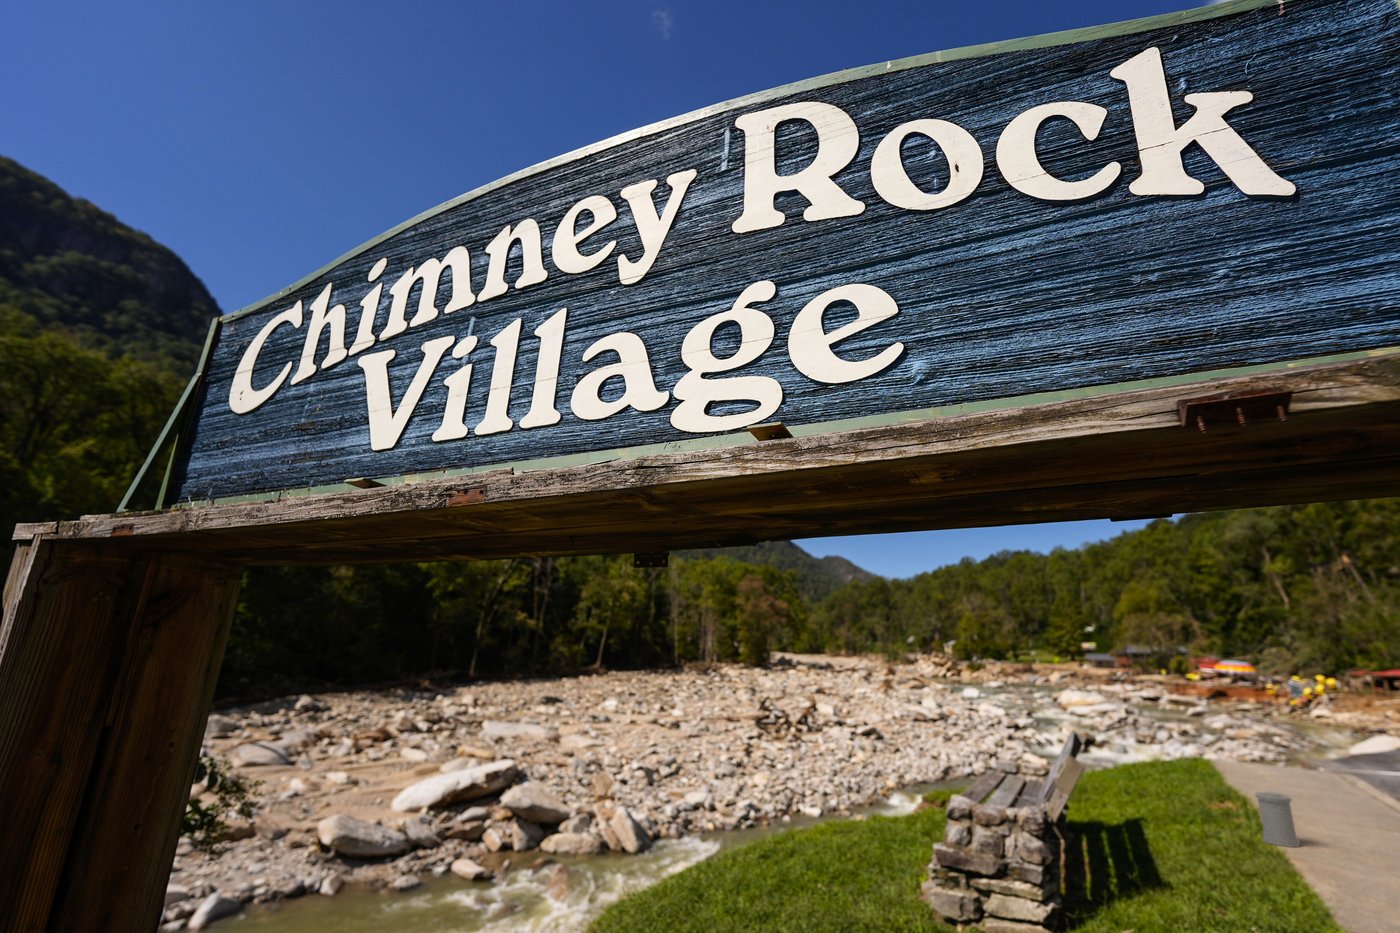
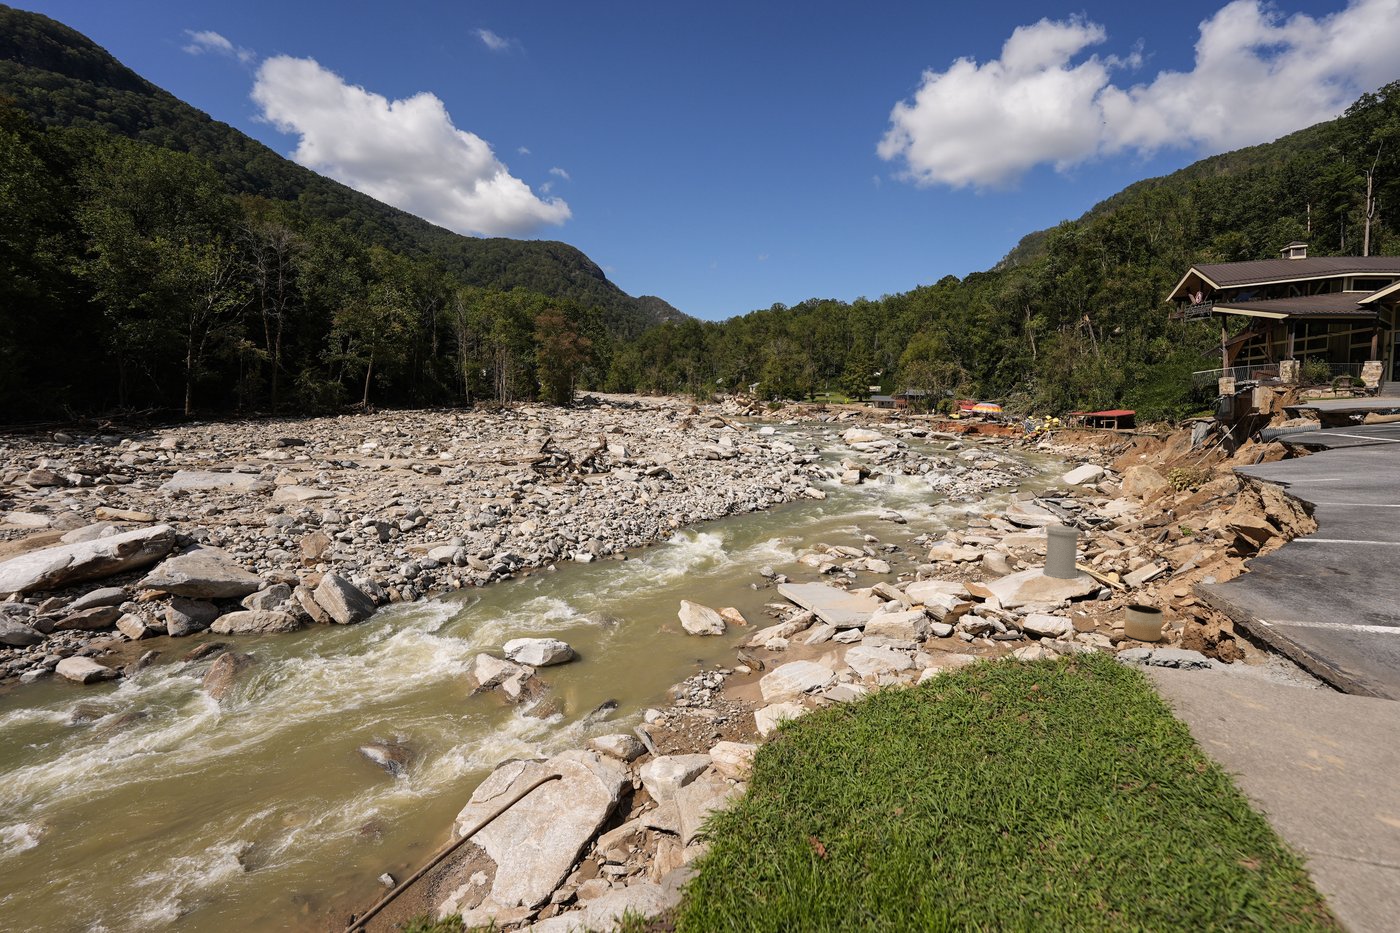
planter: none [1332,866,1375,904] -> present [1124,605,1163,641]

